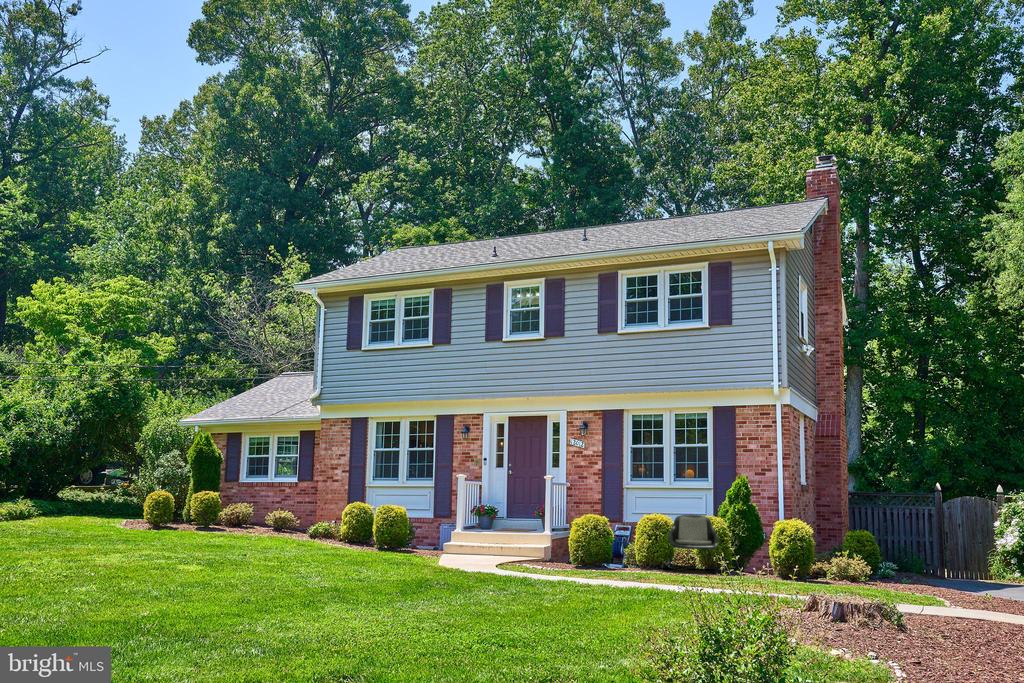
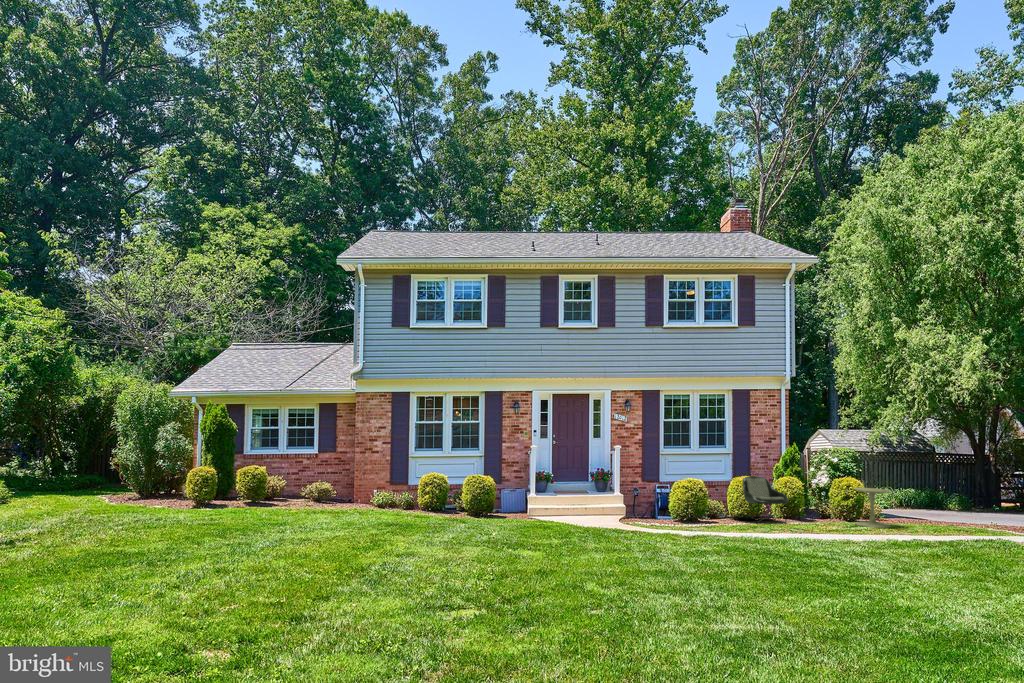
pedestal table: none [809,533,856,588] -> present [855,488,891,528]

